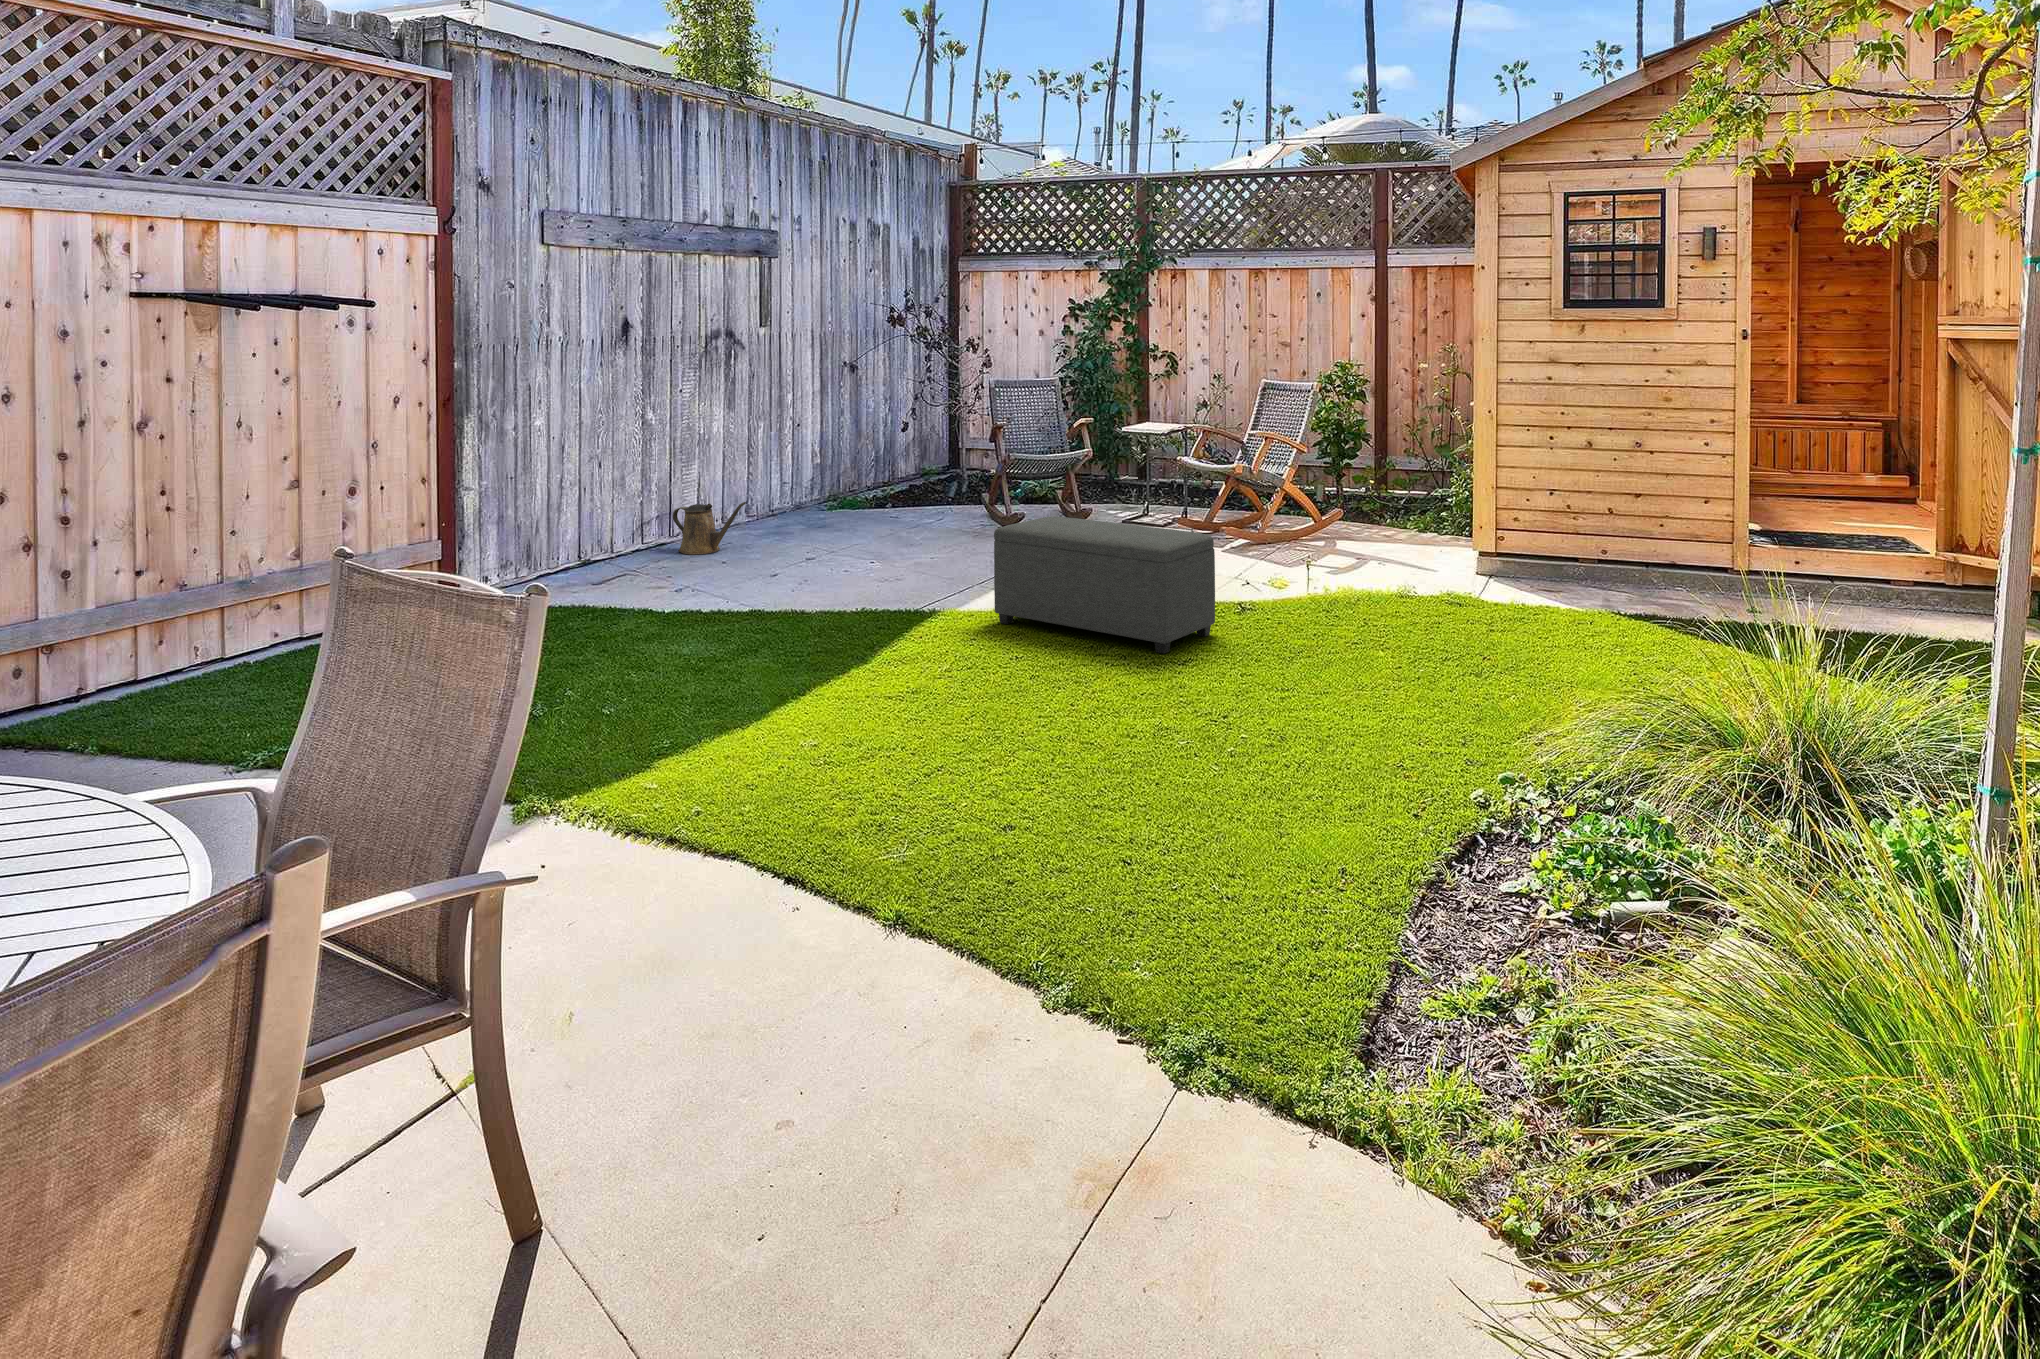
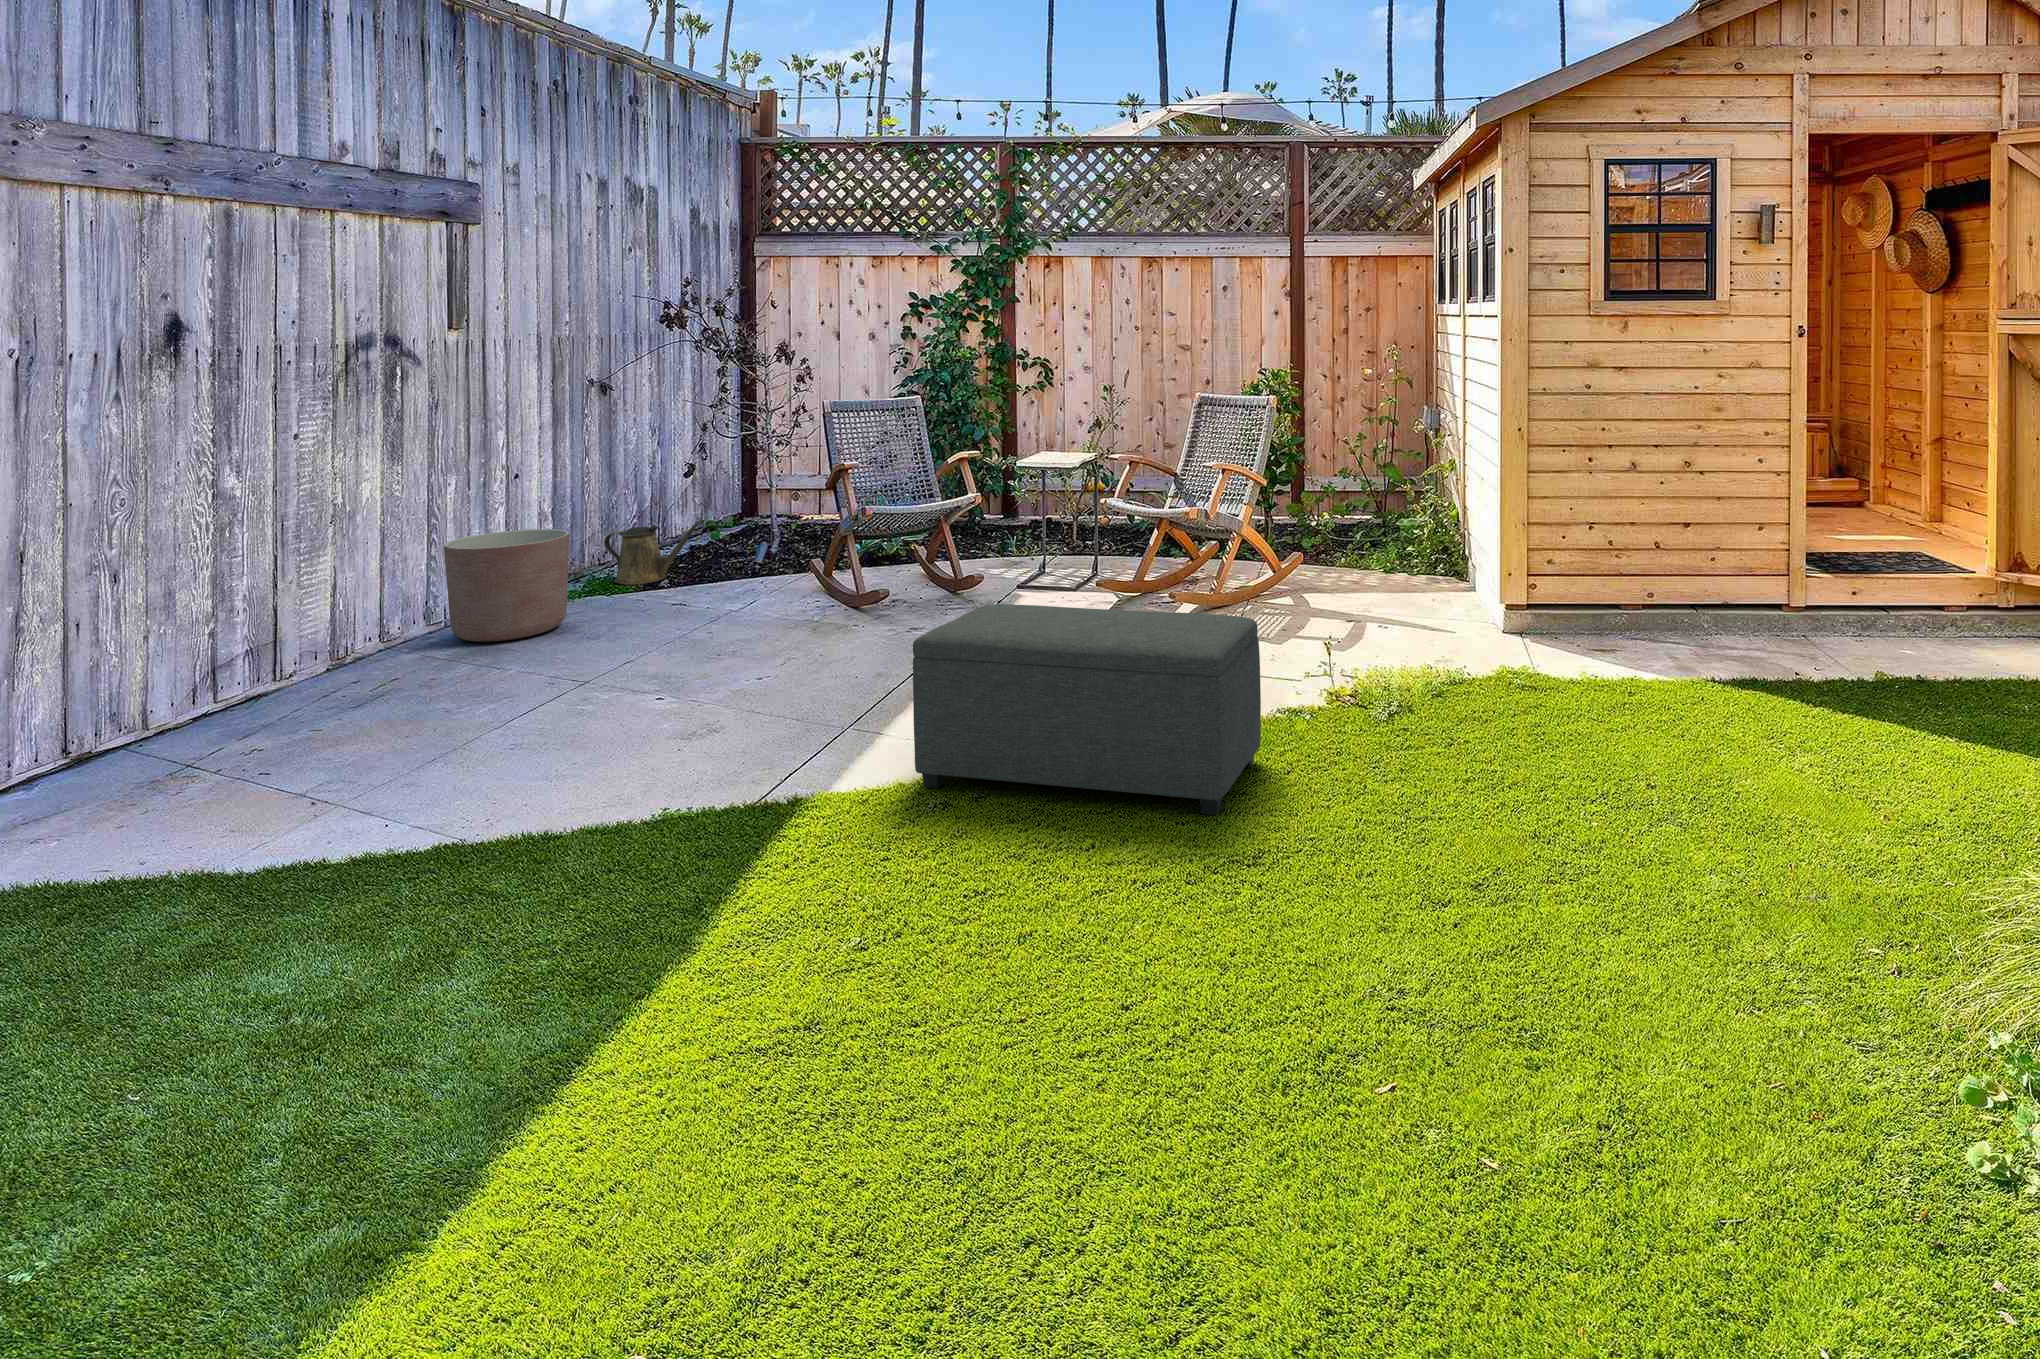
planter: none [756,462,826,532] -> present [444,529,569,642]
watering can: present [672,502,746,554] -> present [604,520,703,585]

